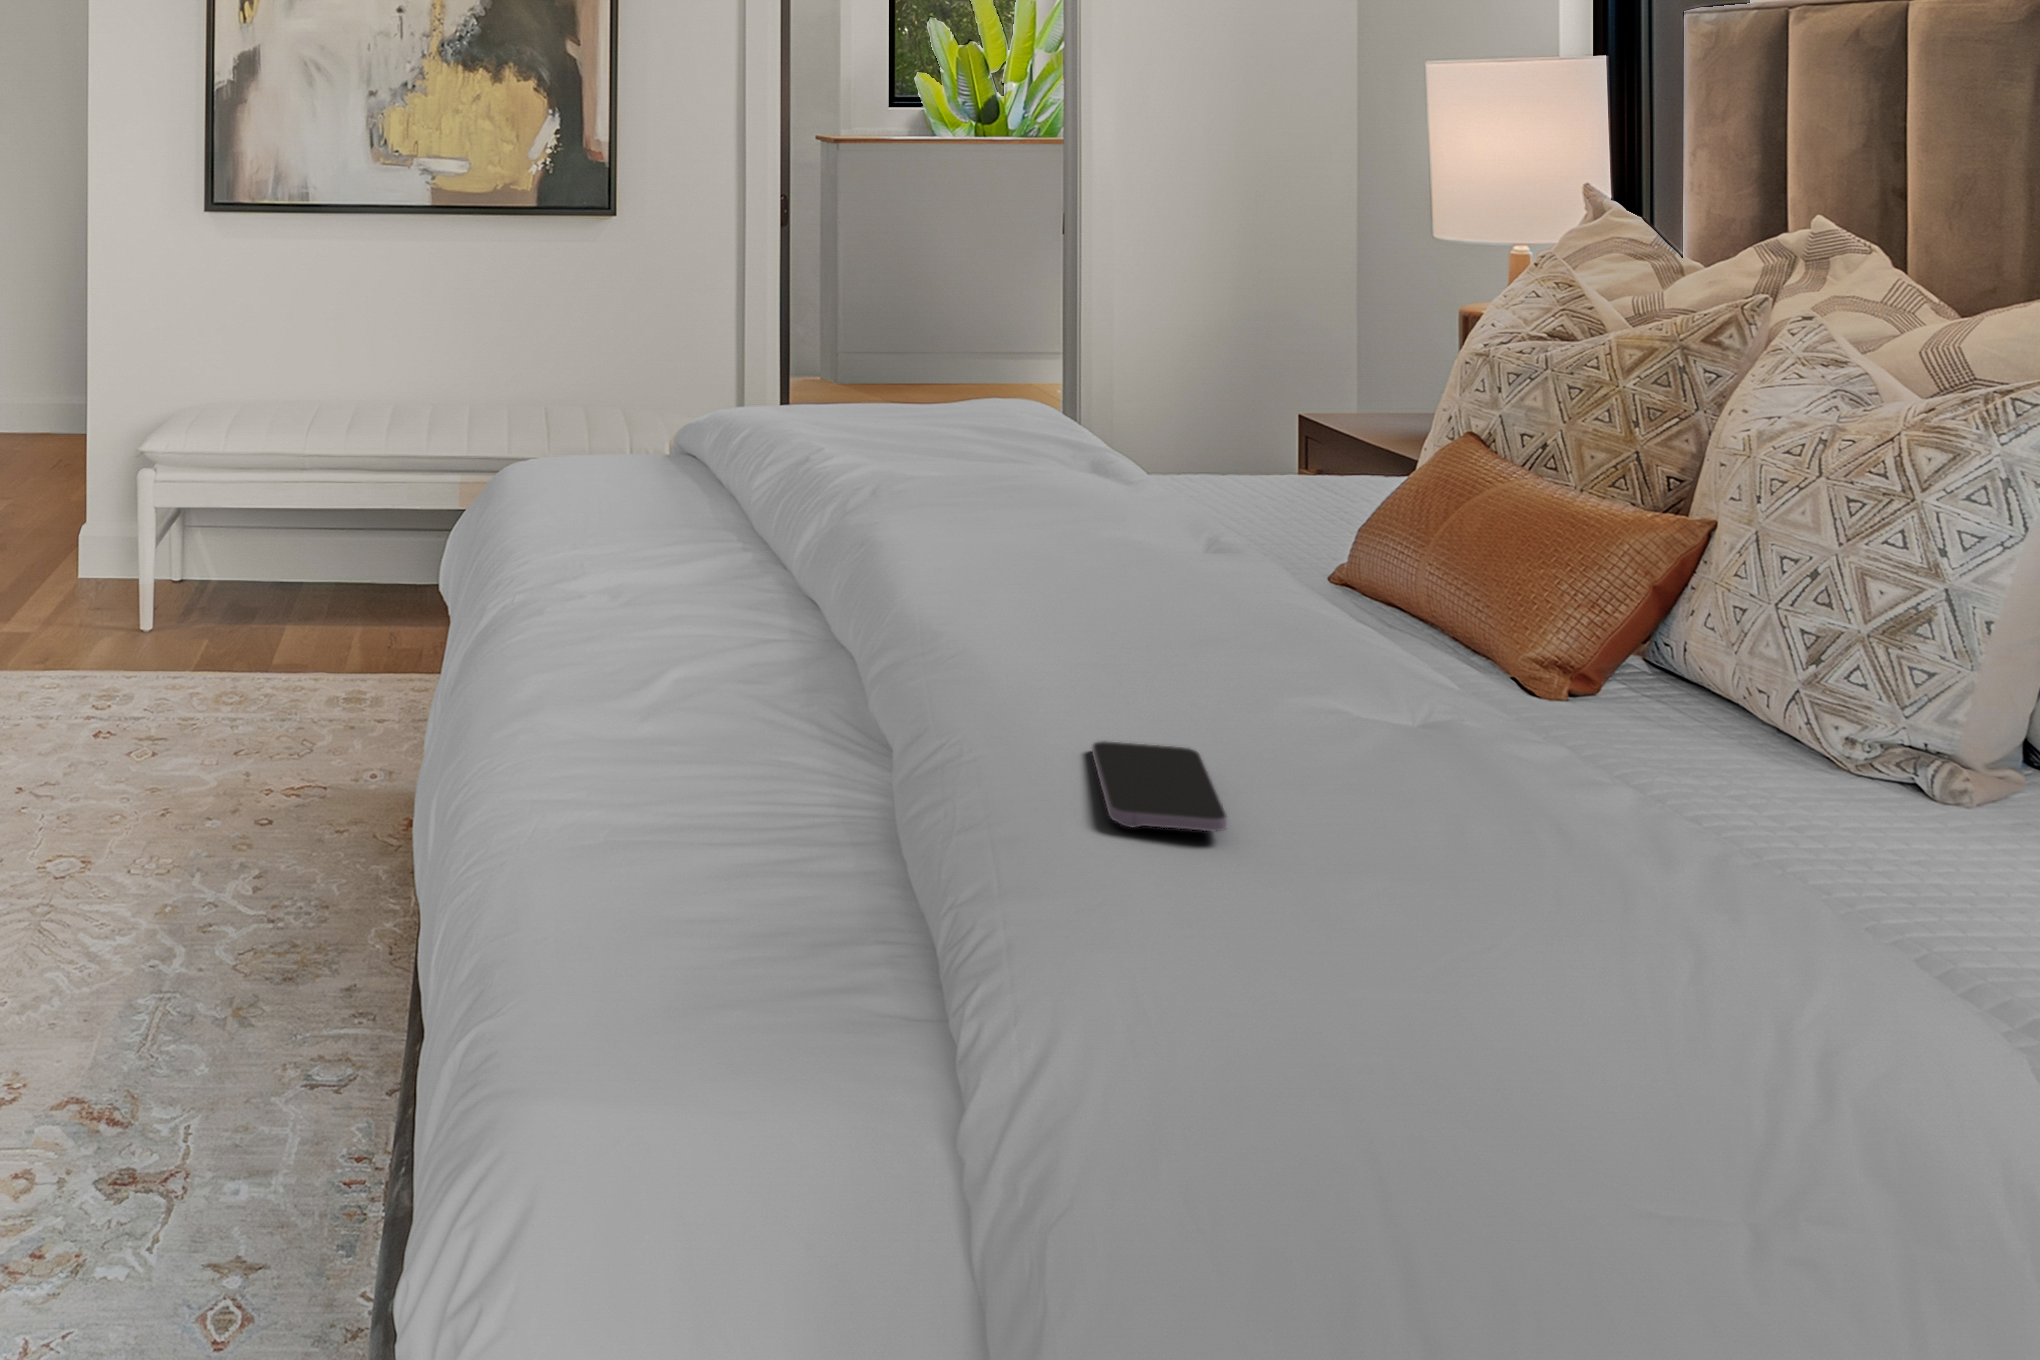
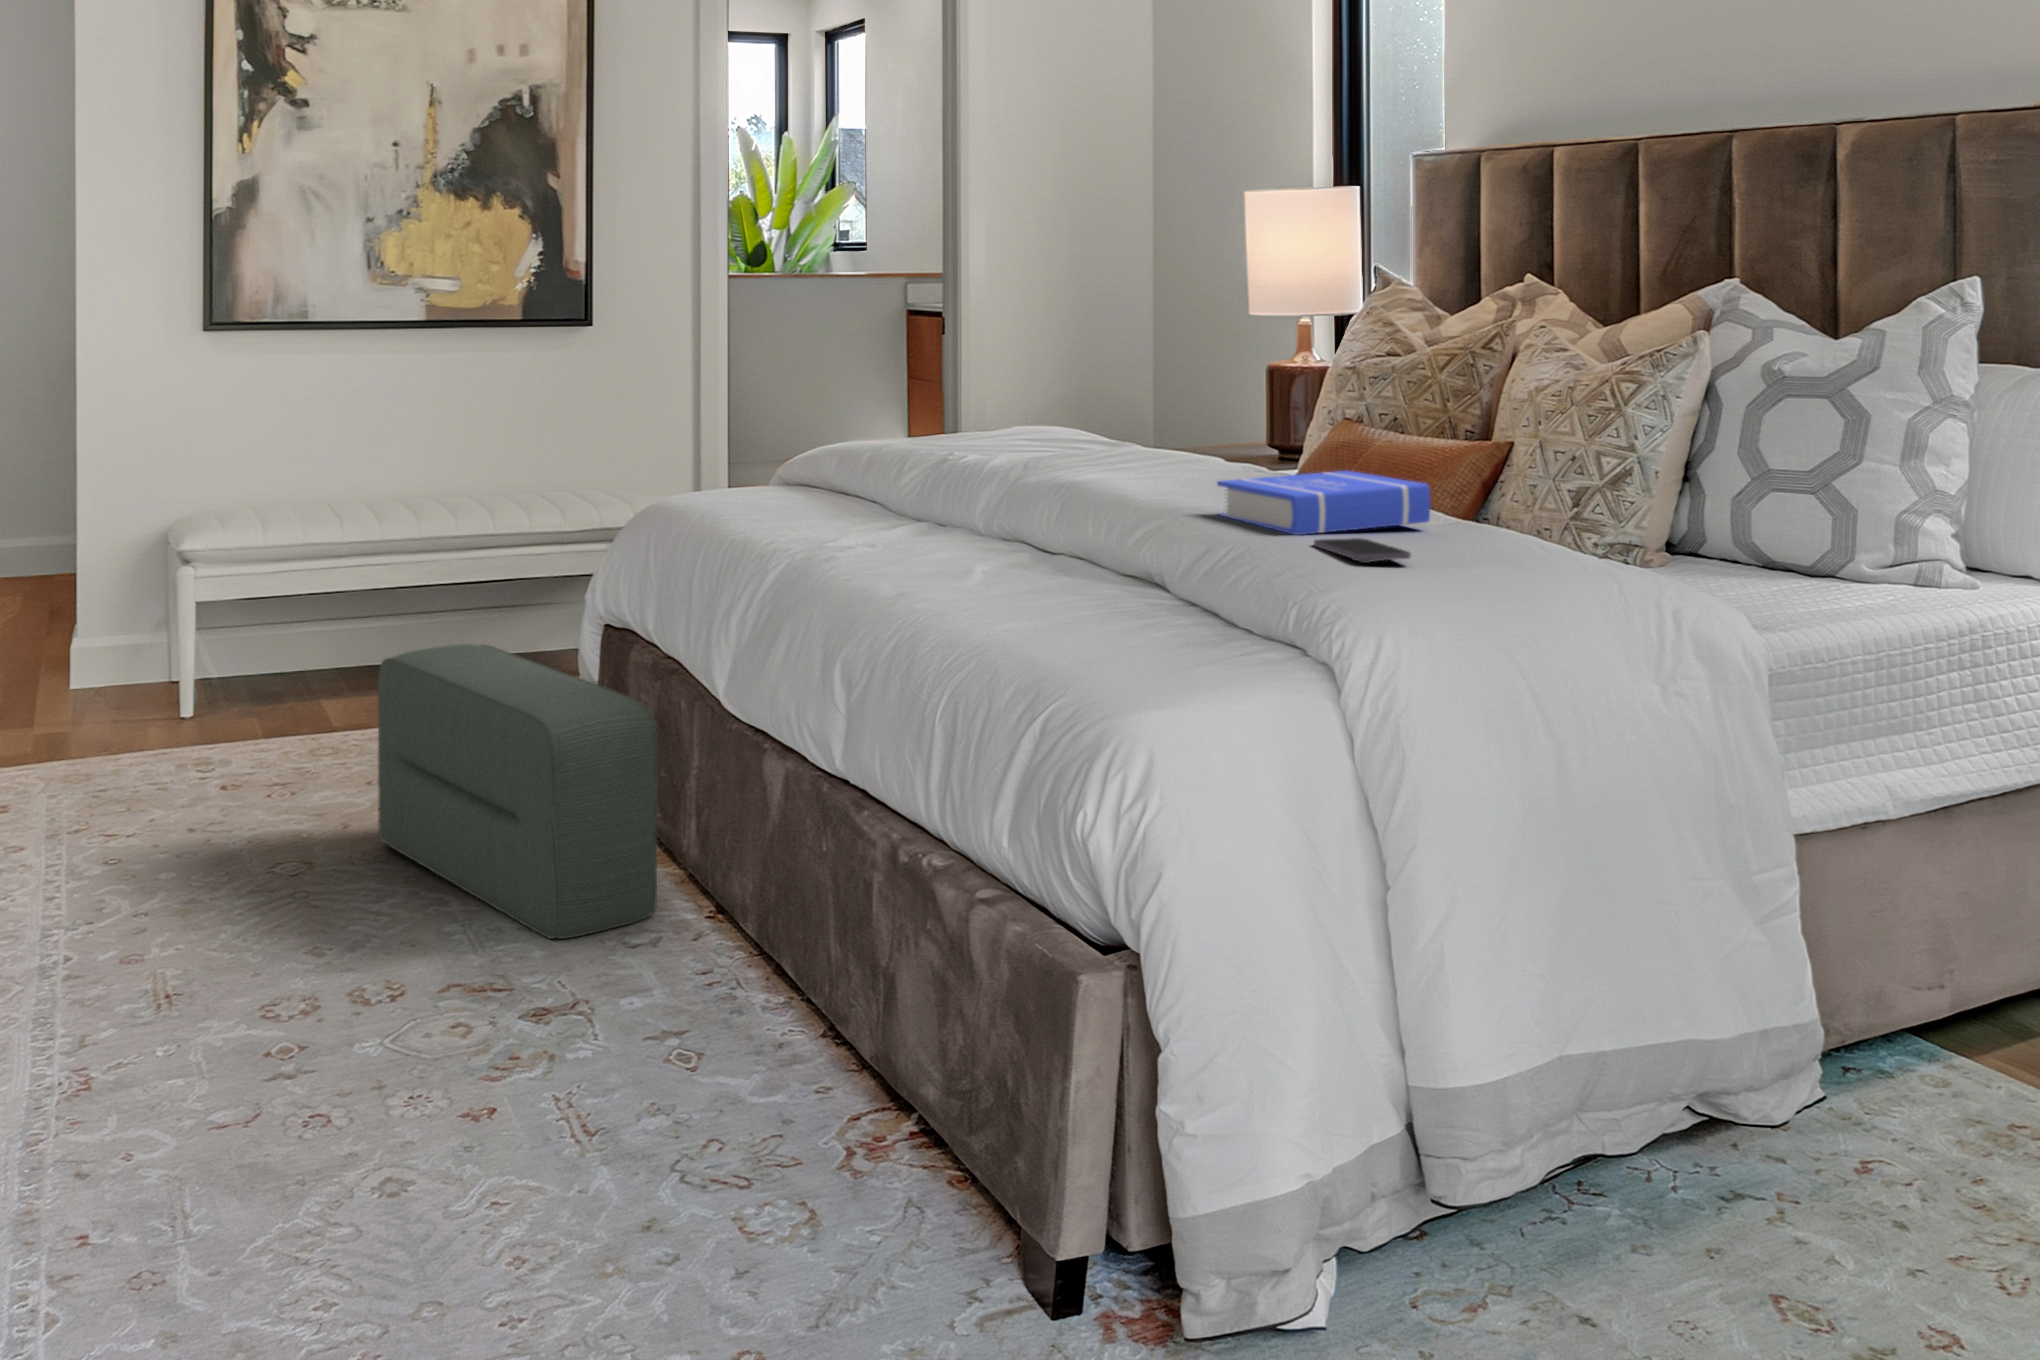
book: none [1019,578,1401,714] -> present [1217,471,1430,535]
pouf: none [113,635,310,1085] -> present [378,644,658,939]

